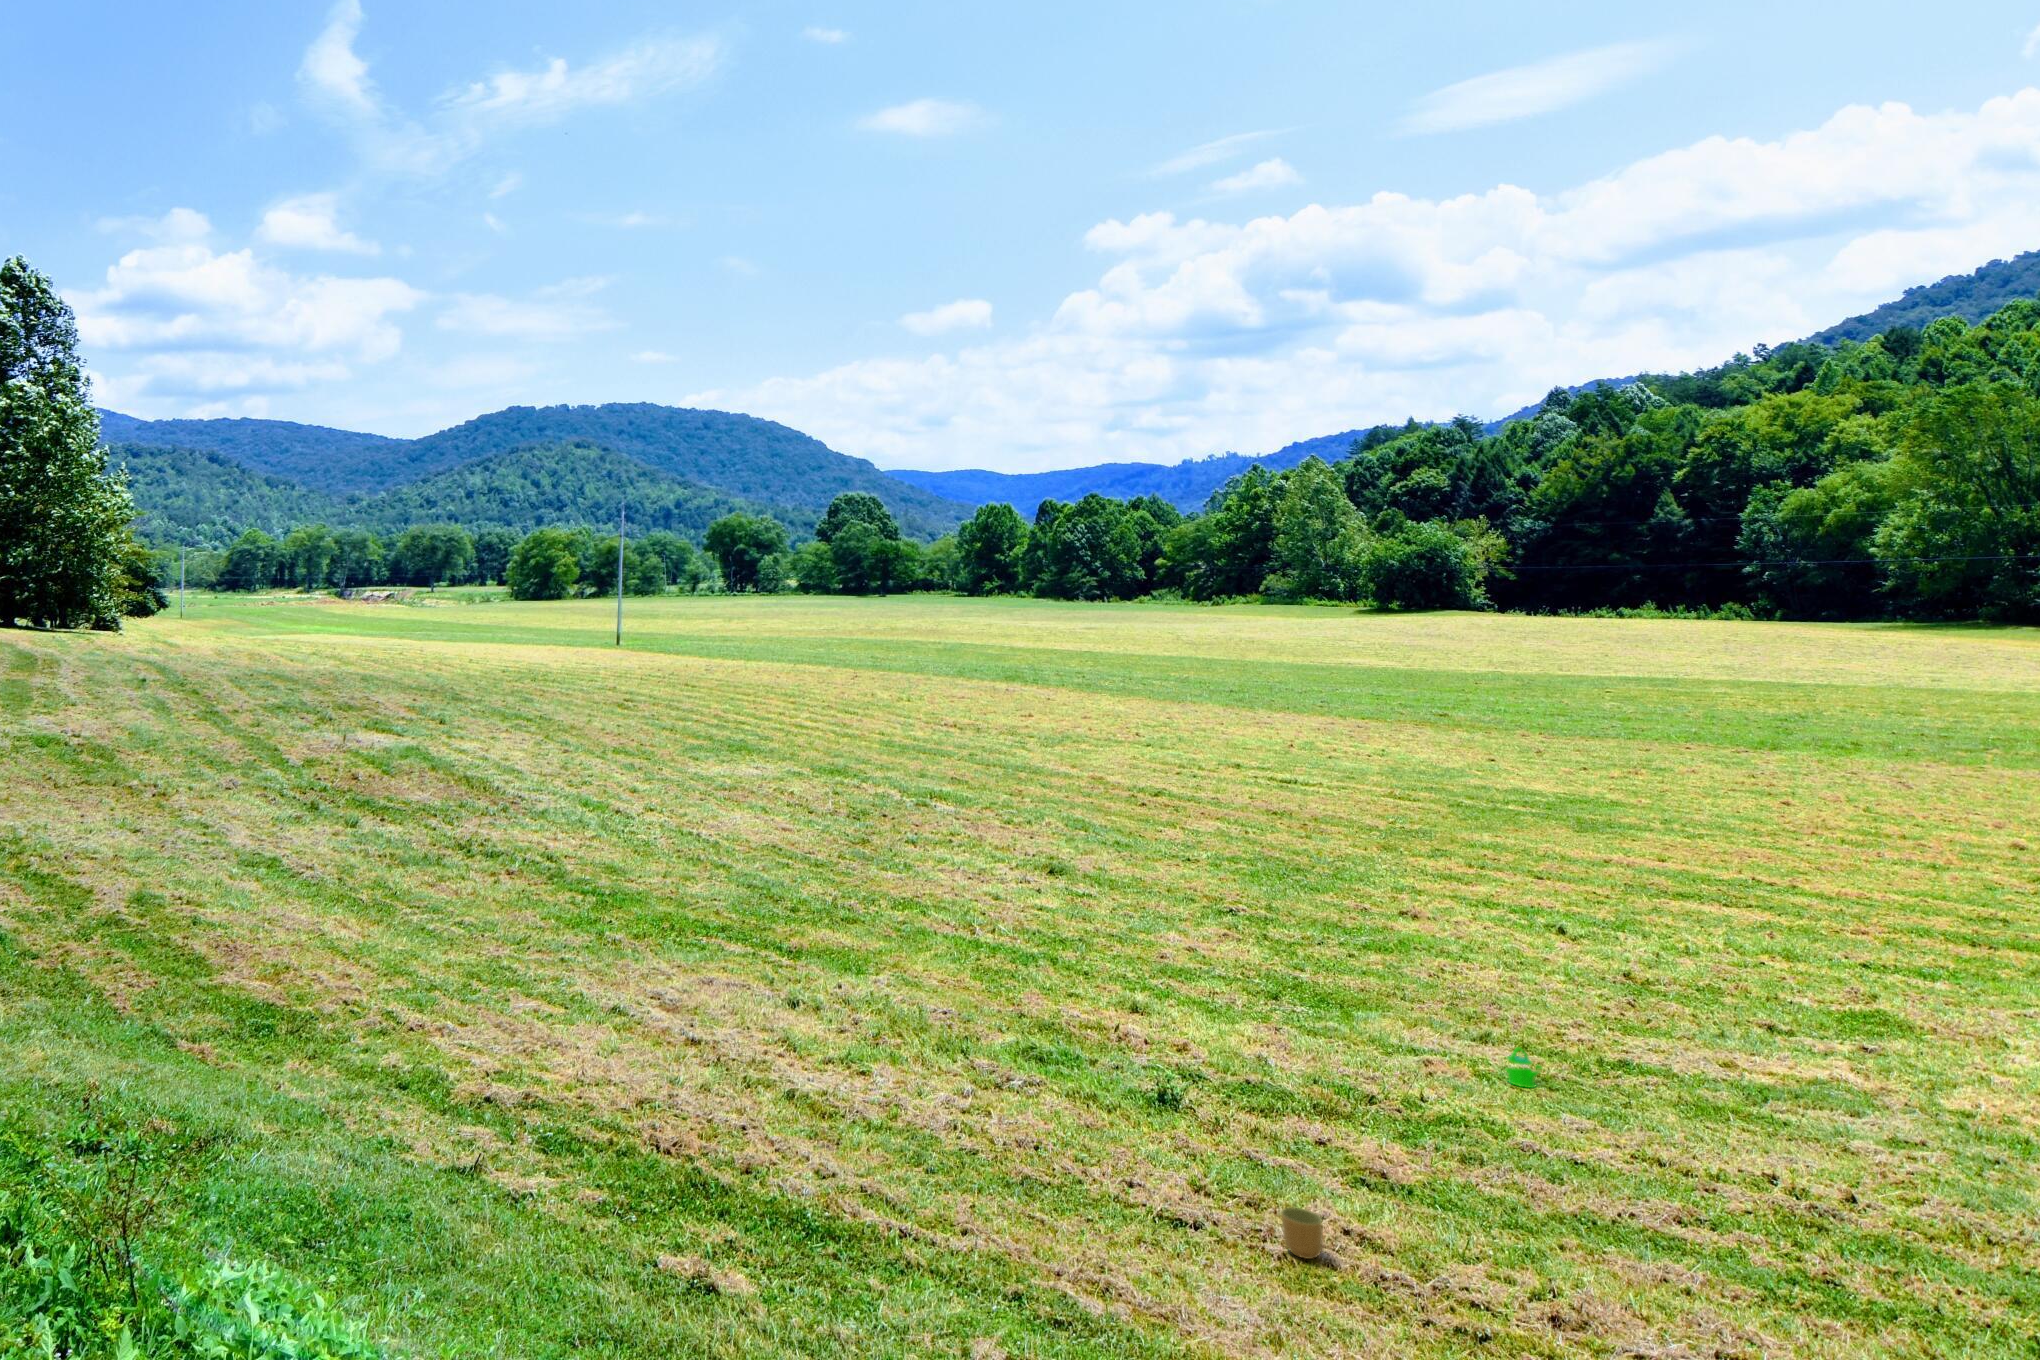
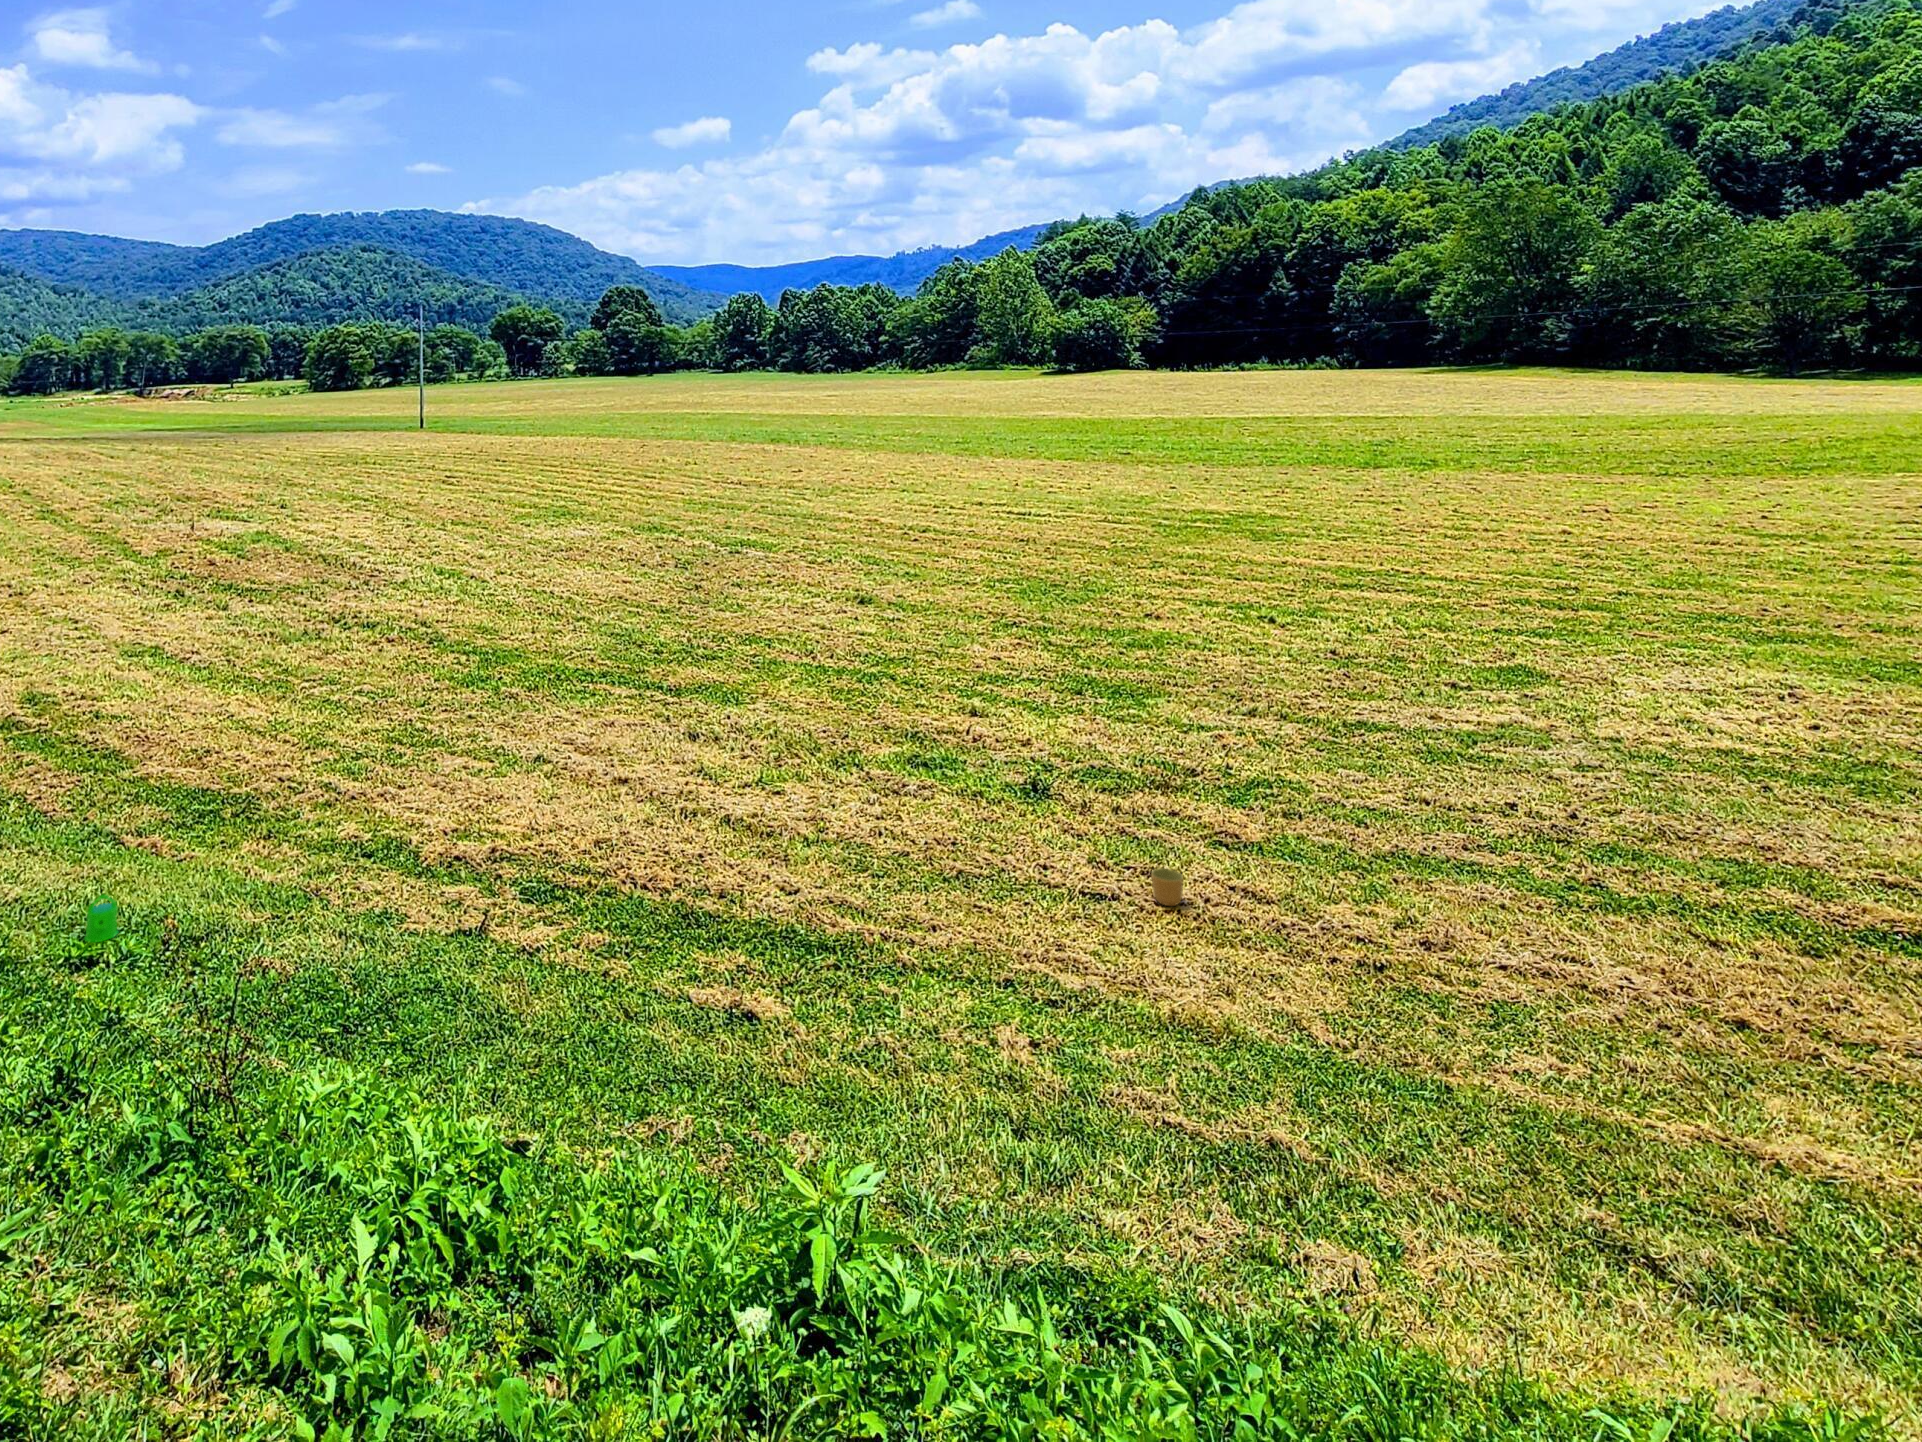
watering can: present [1505,1047,1542,1088] -> present [85,895,118,942]

